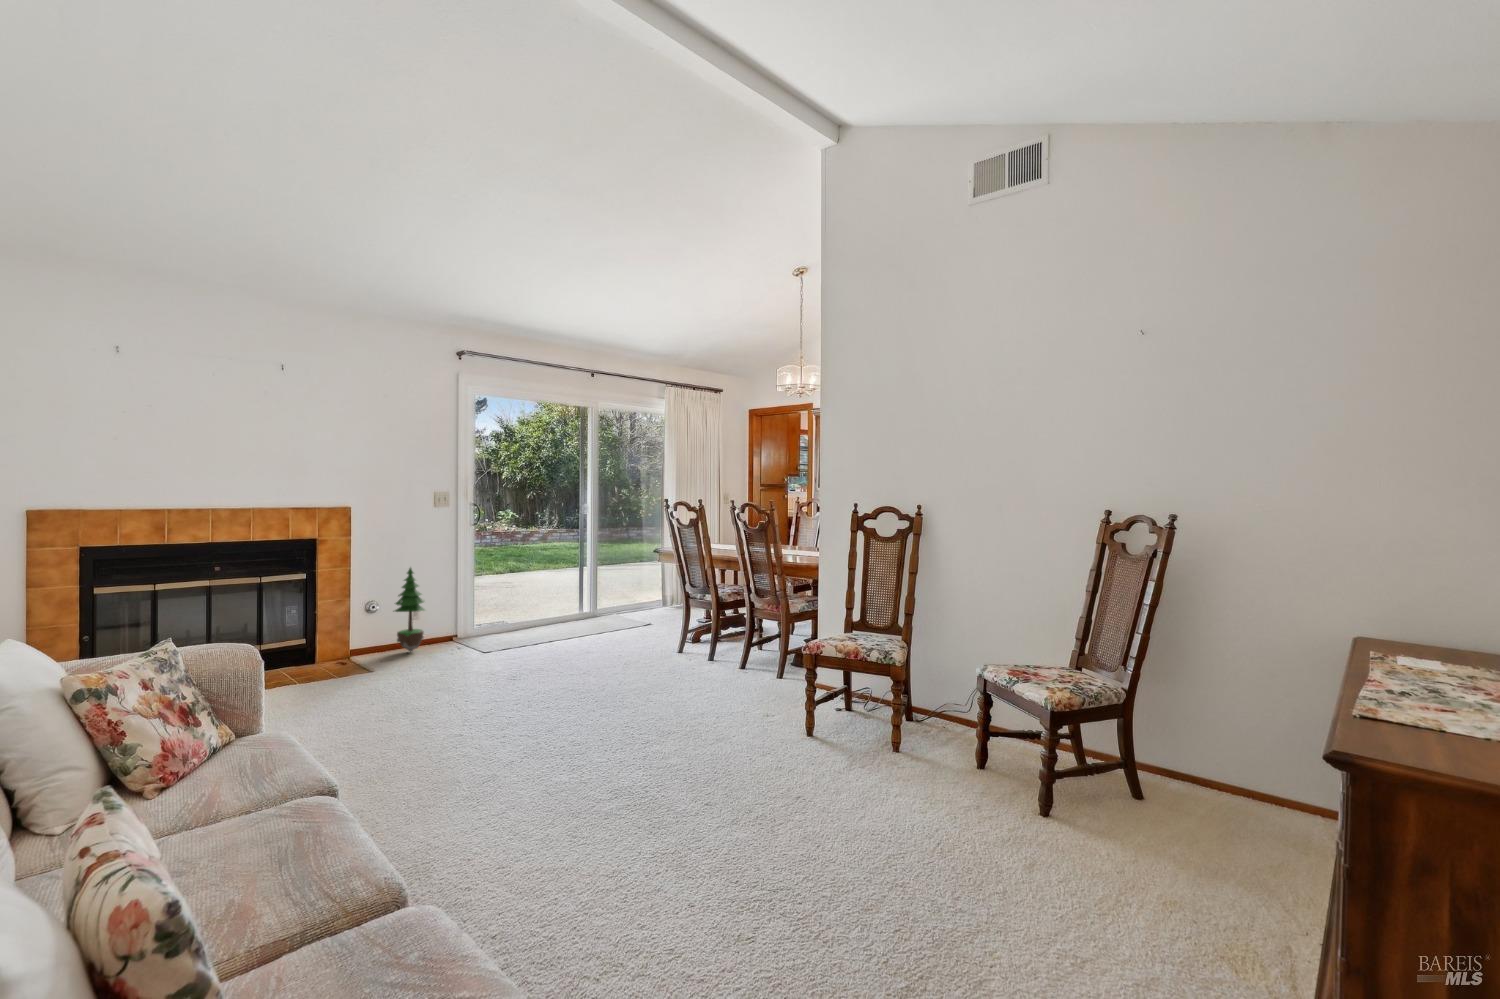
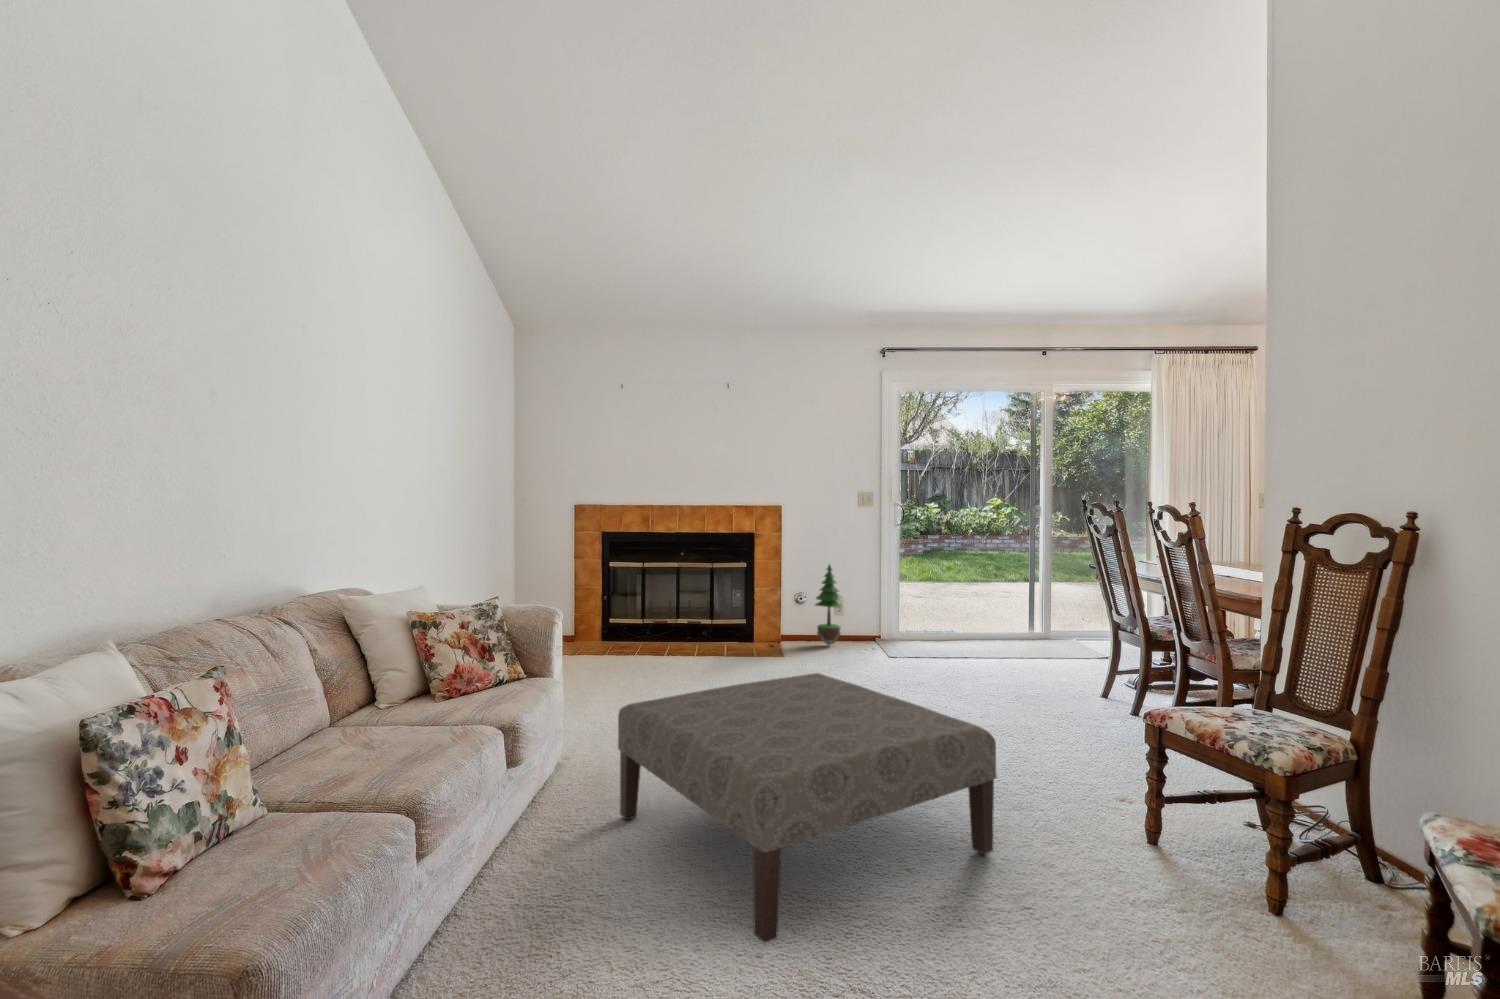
ottoman: none [420,665,745,880] -> present [618,673,996,943]

